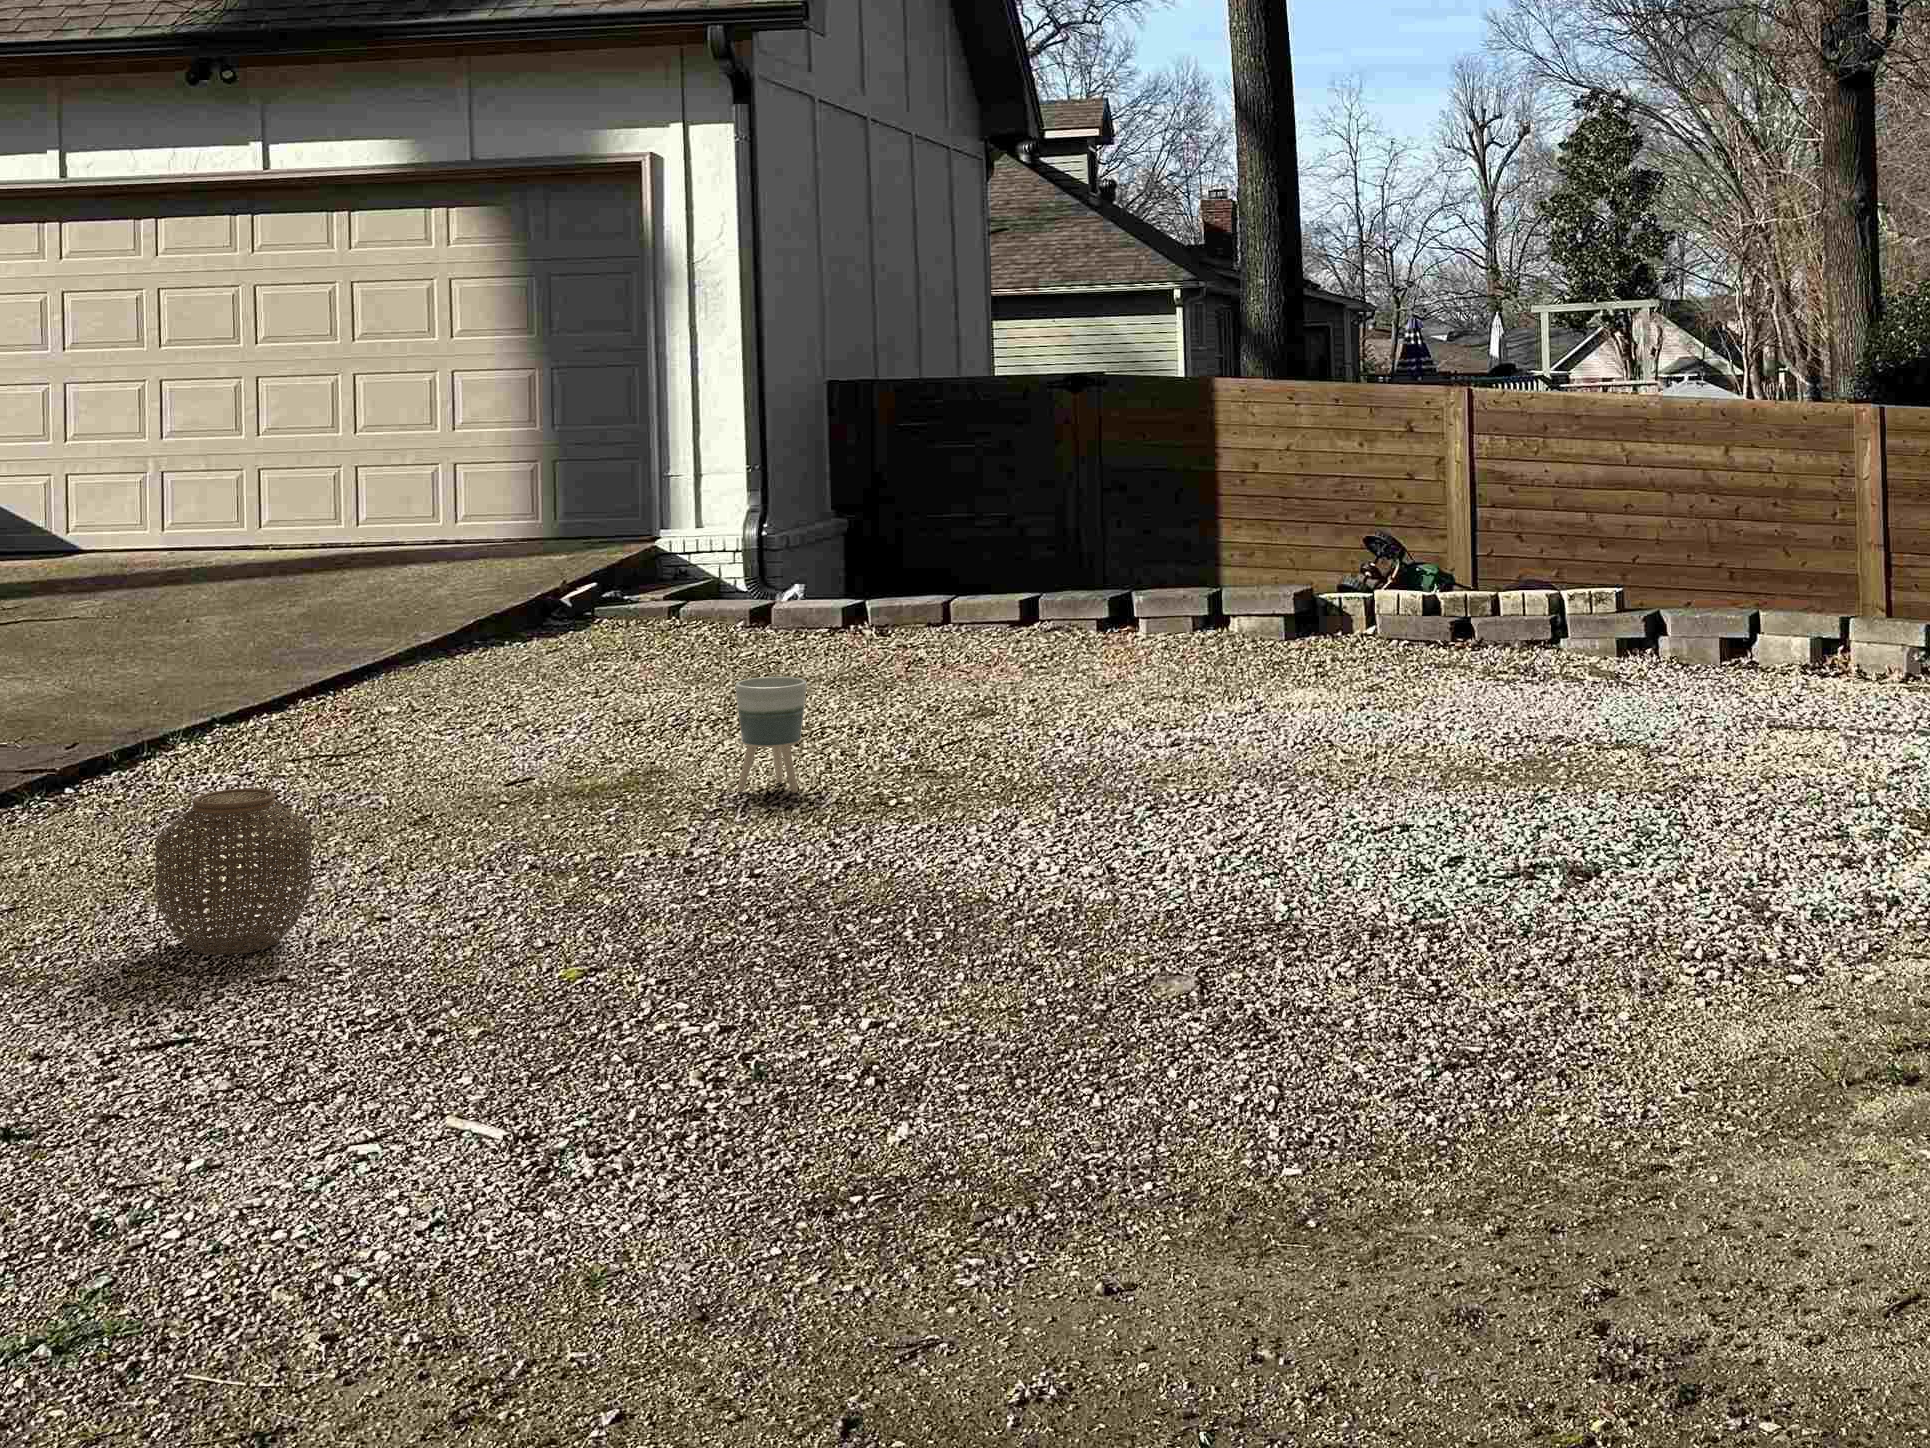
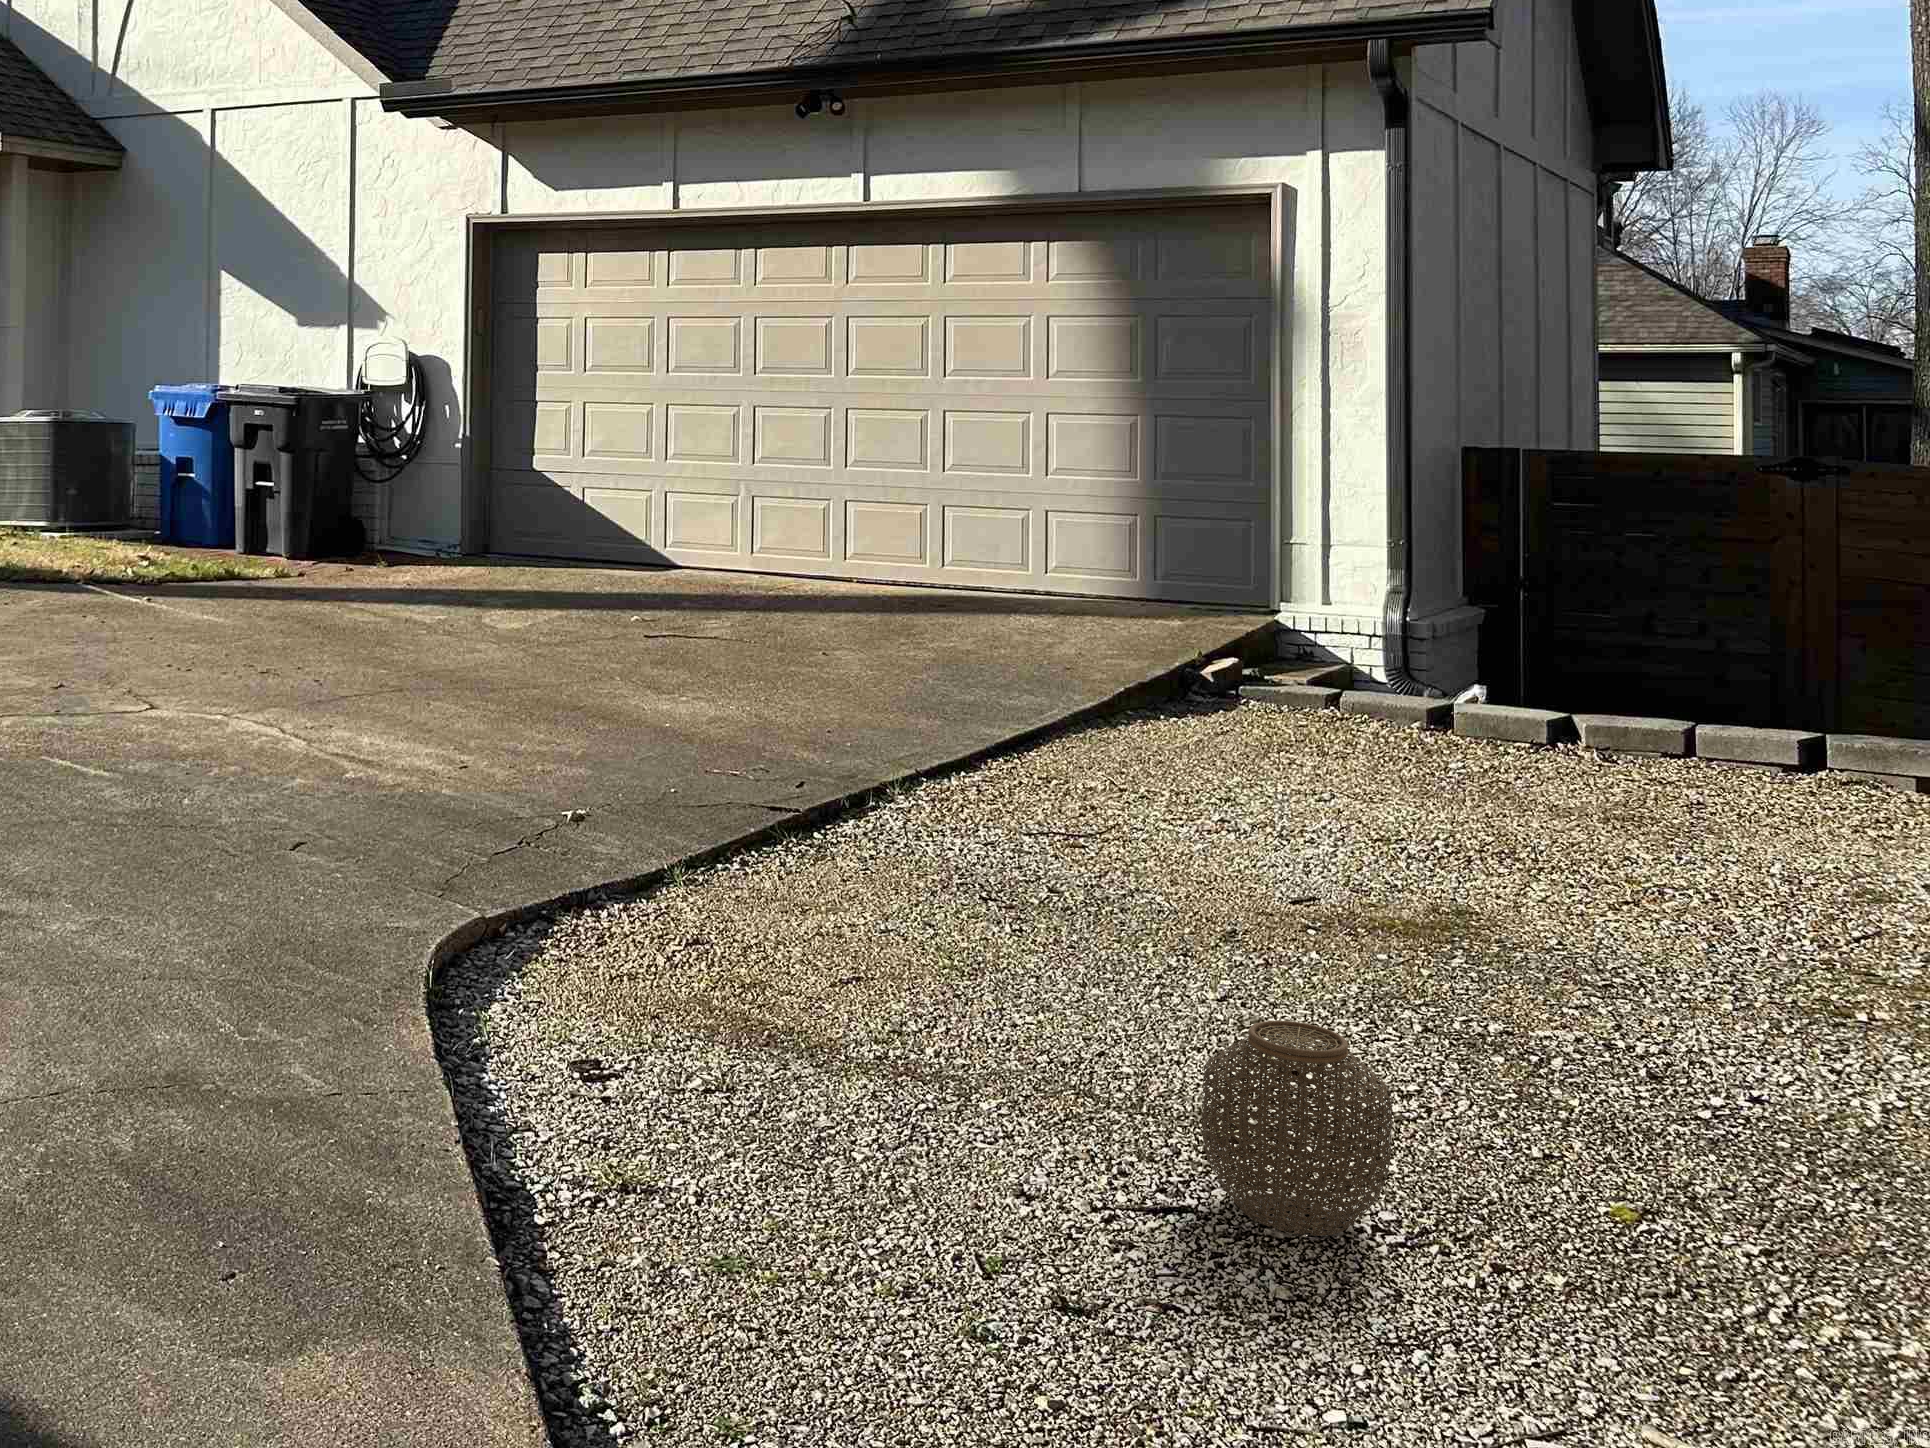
planter: present [735,677,807,793] -> none [1715,887,1819,1045]

